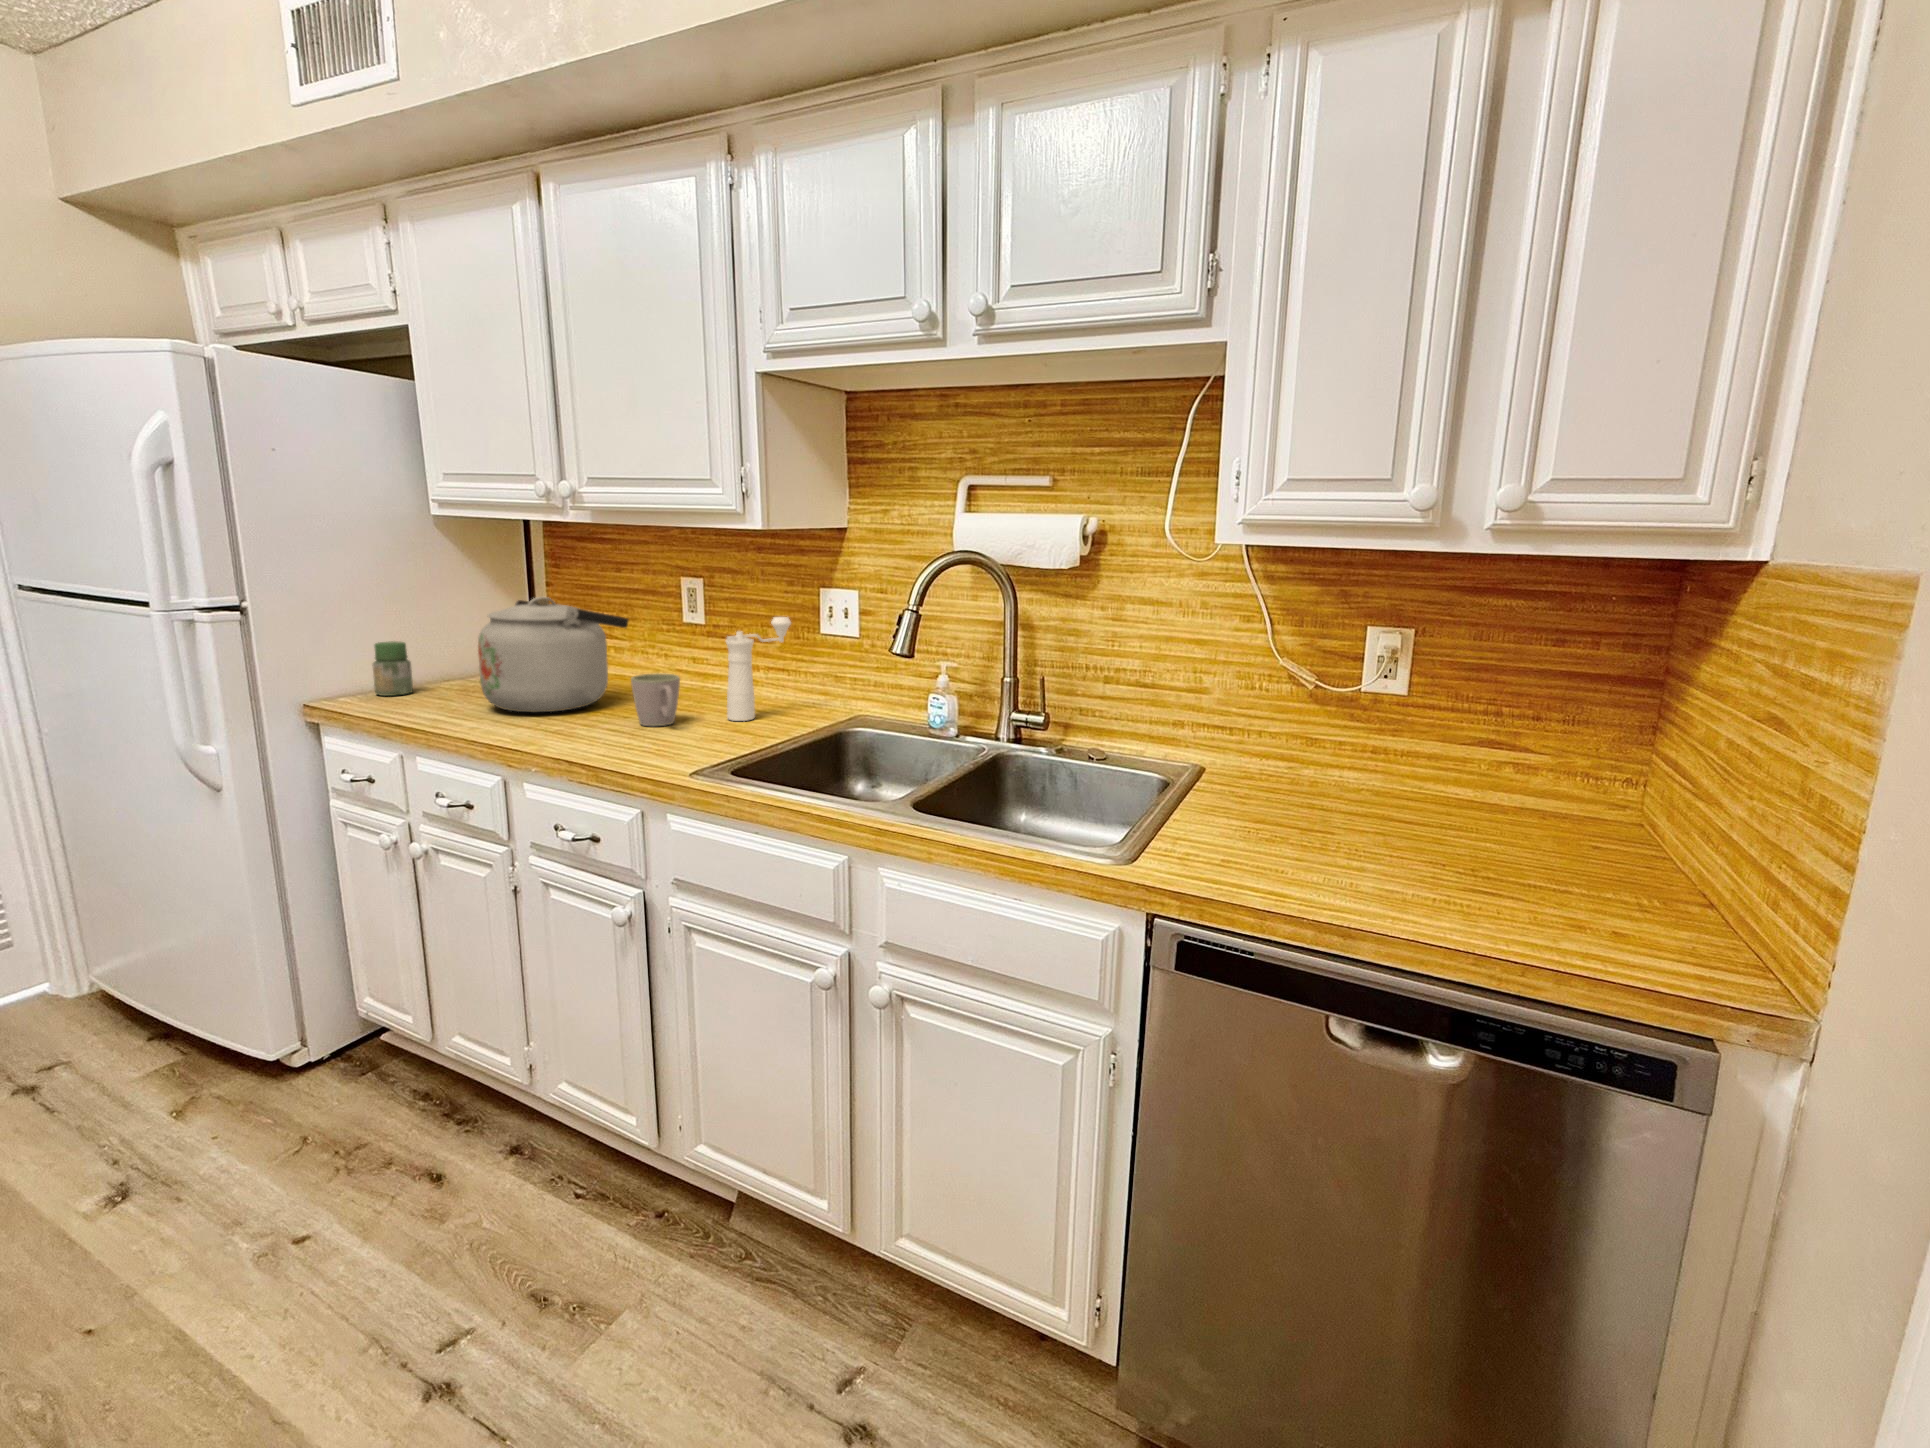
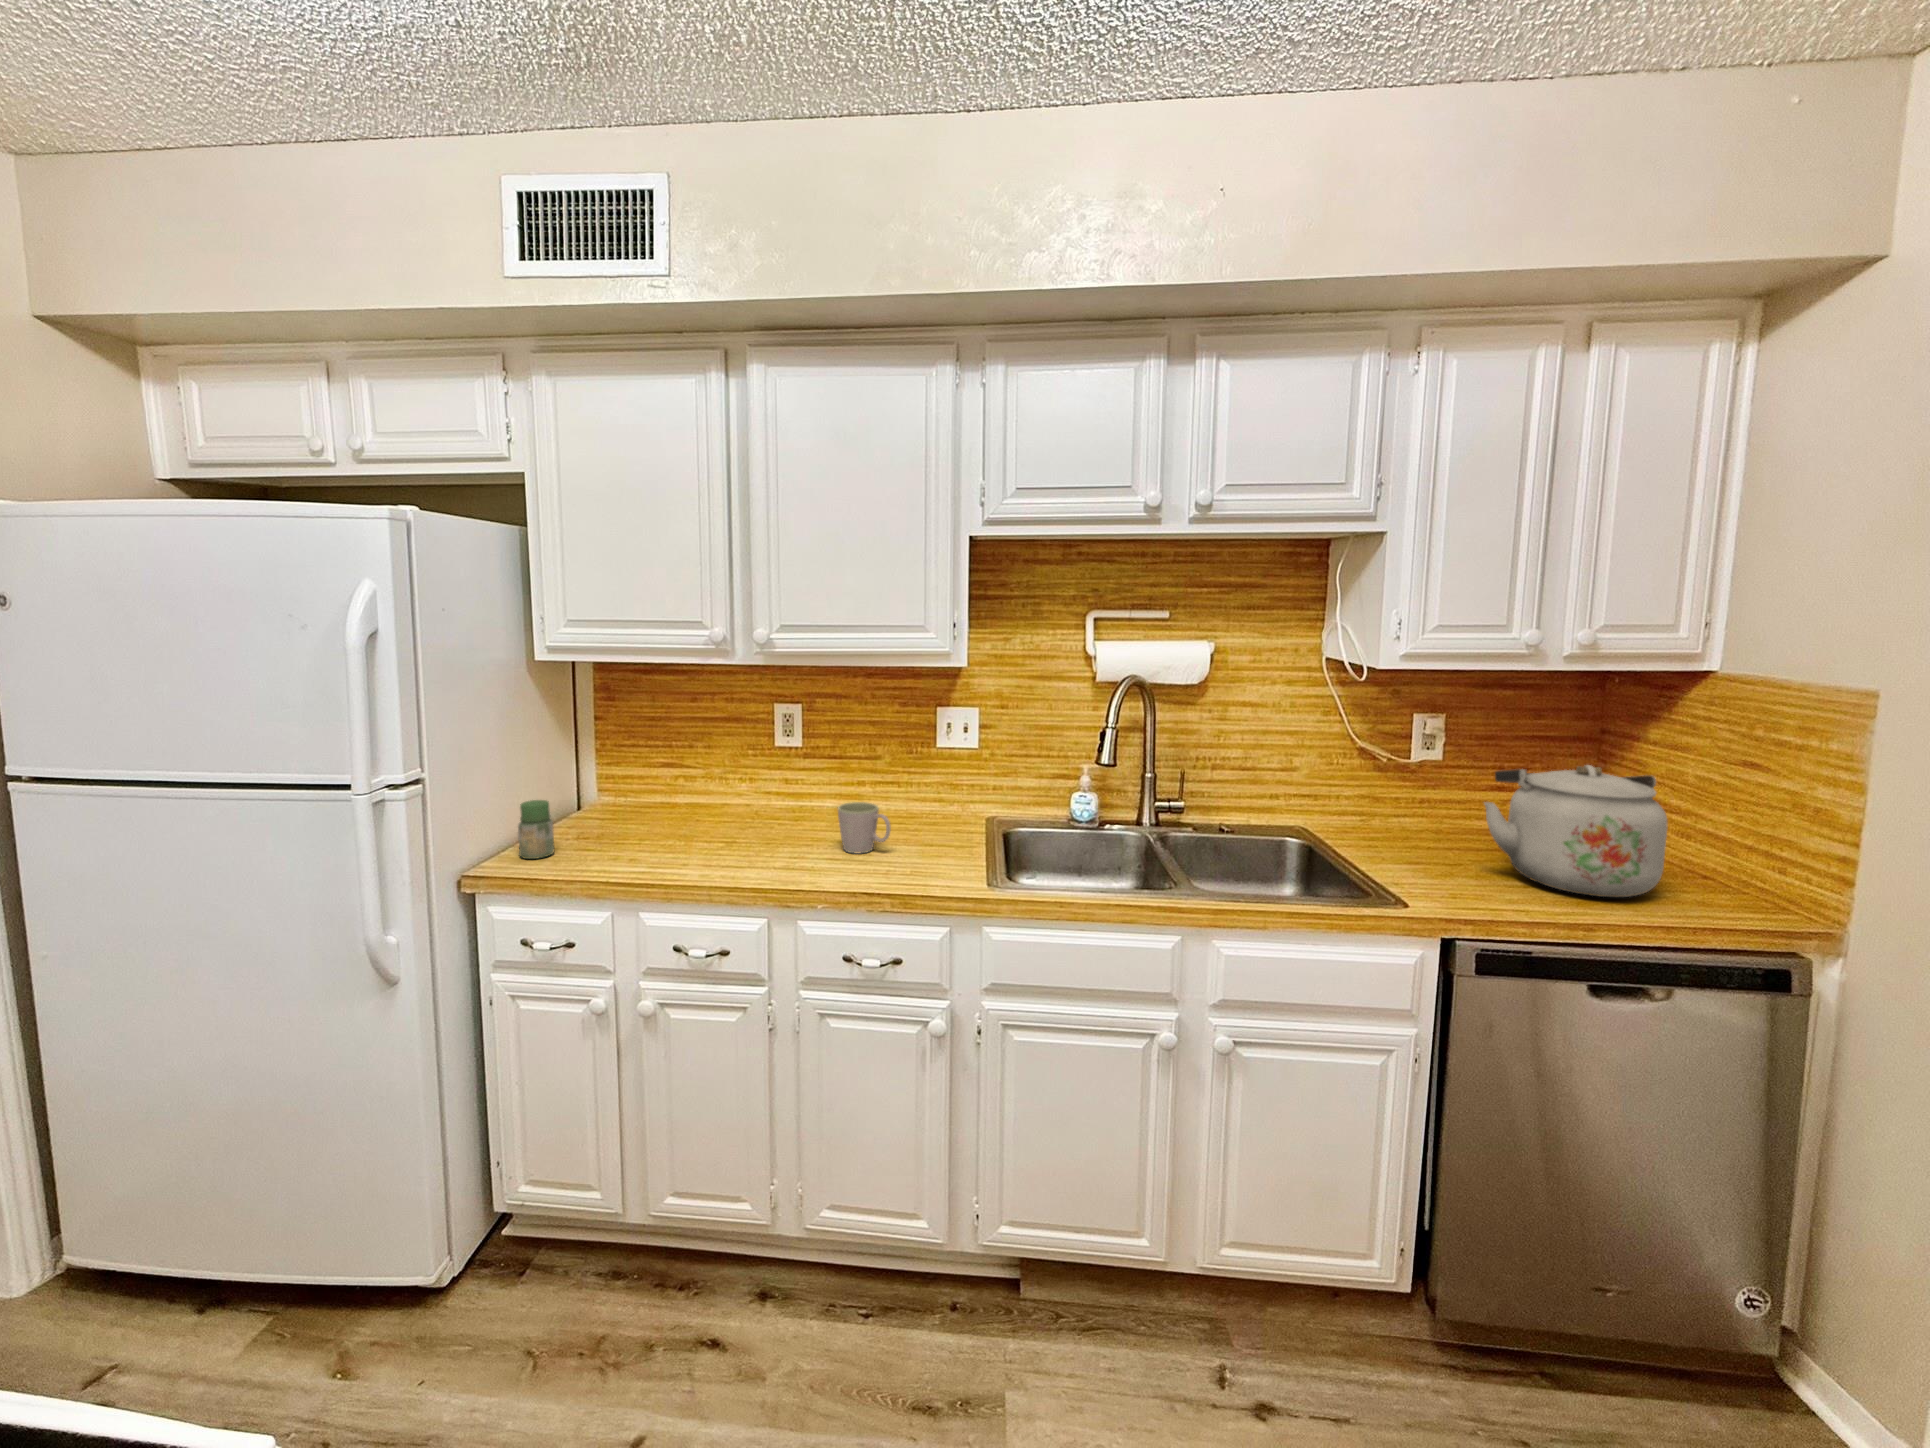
kettle: present [478,597,629,712] -> present [1484,765,1668,897]
pepper mill: present [726,617,791,721] -> none [898,738,930,838]

